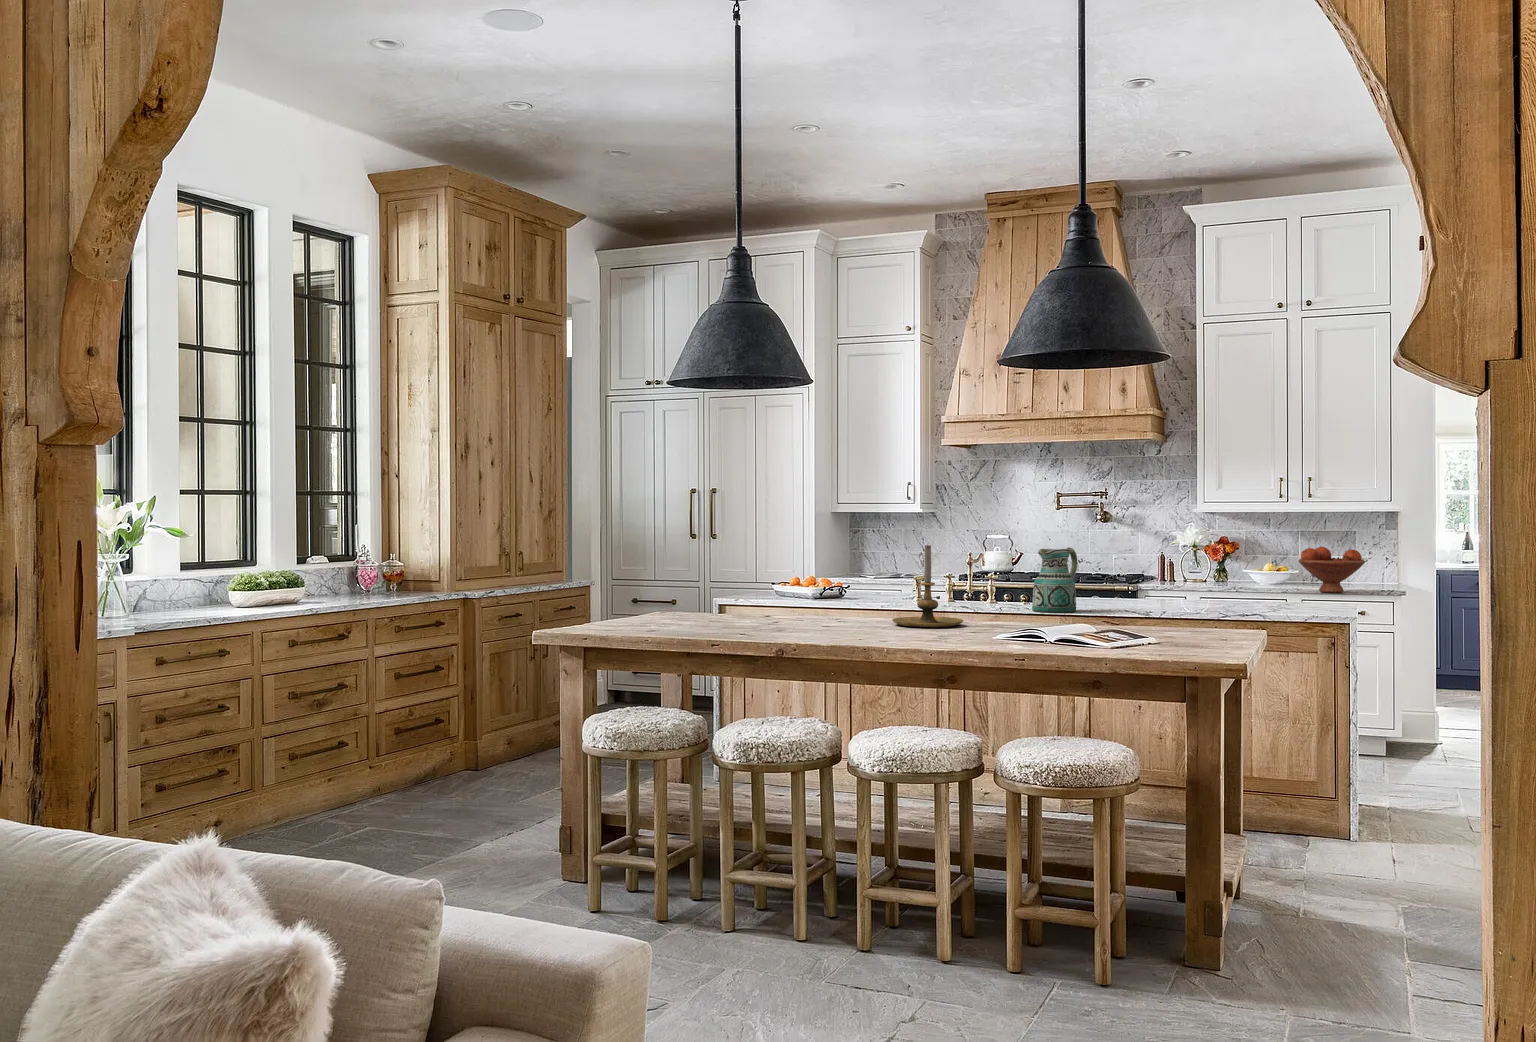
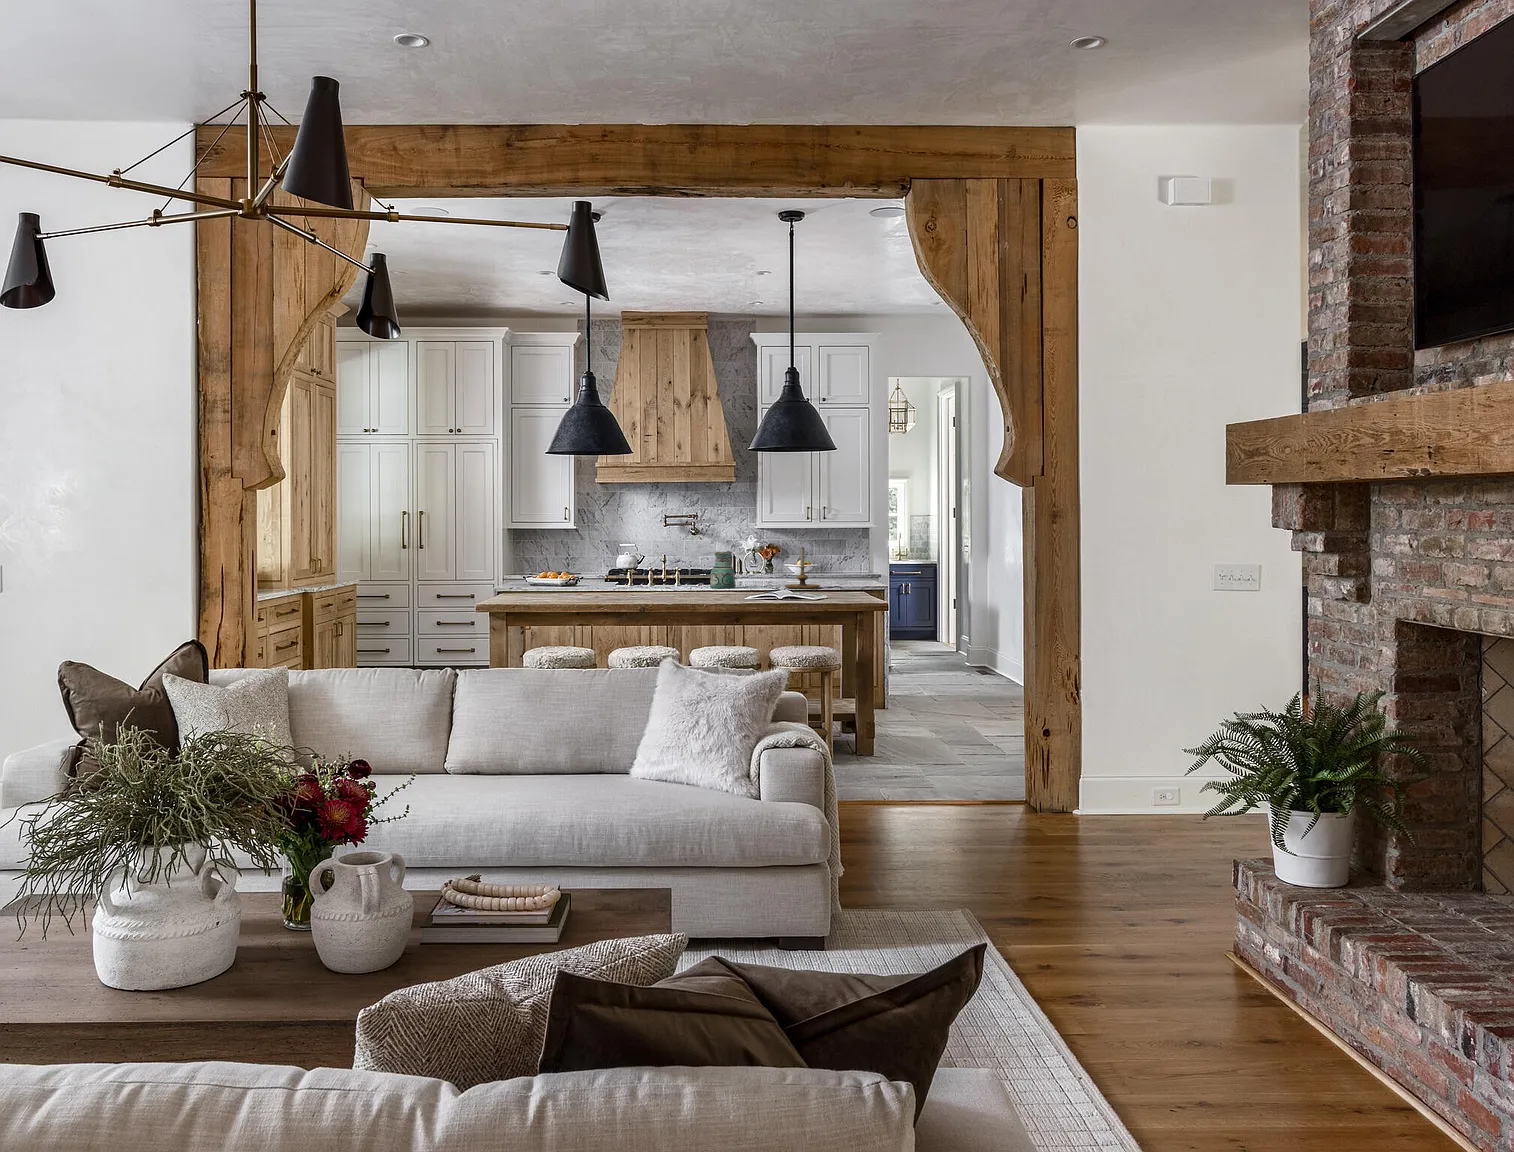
candle holder: present [892,545,964,627] -> present [785,547,820,589]
fruit bowl: present [1299,547,1365,593] -> none [822,549,858,576]

